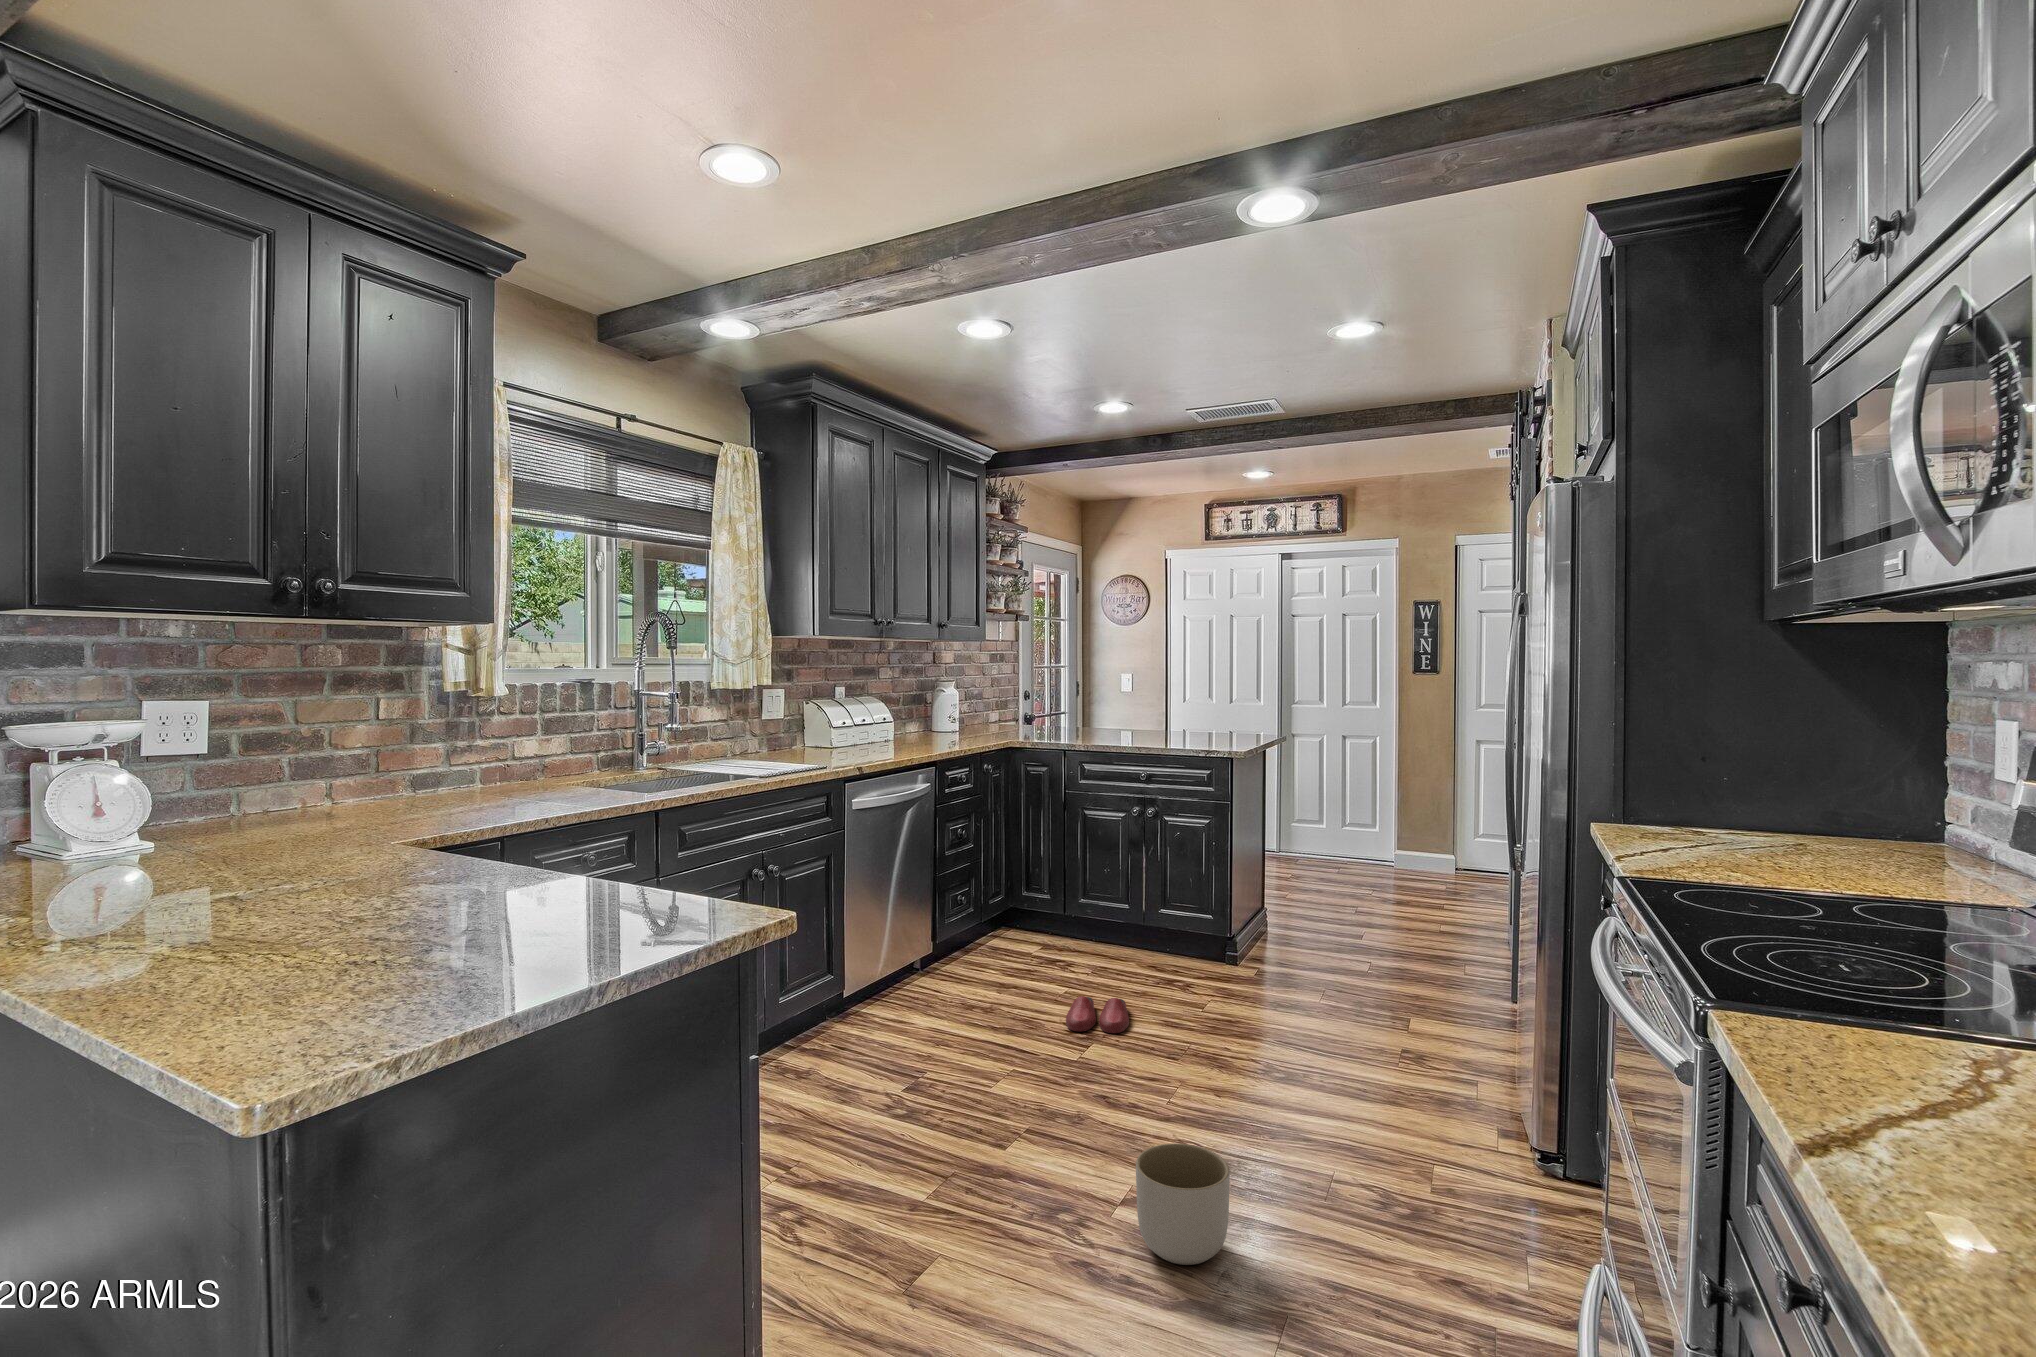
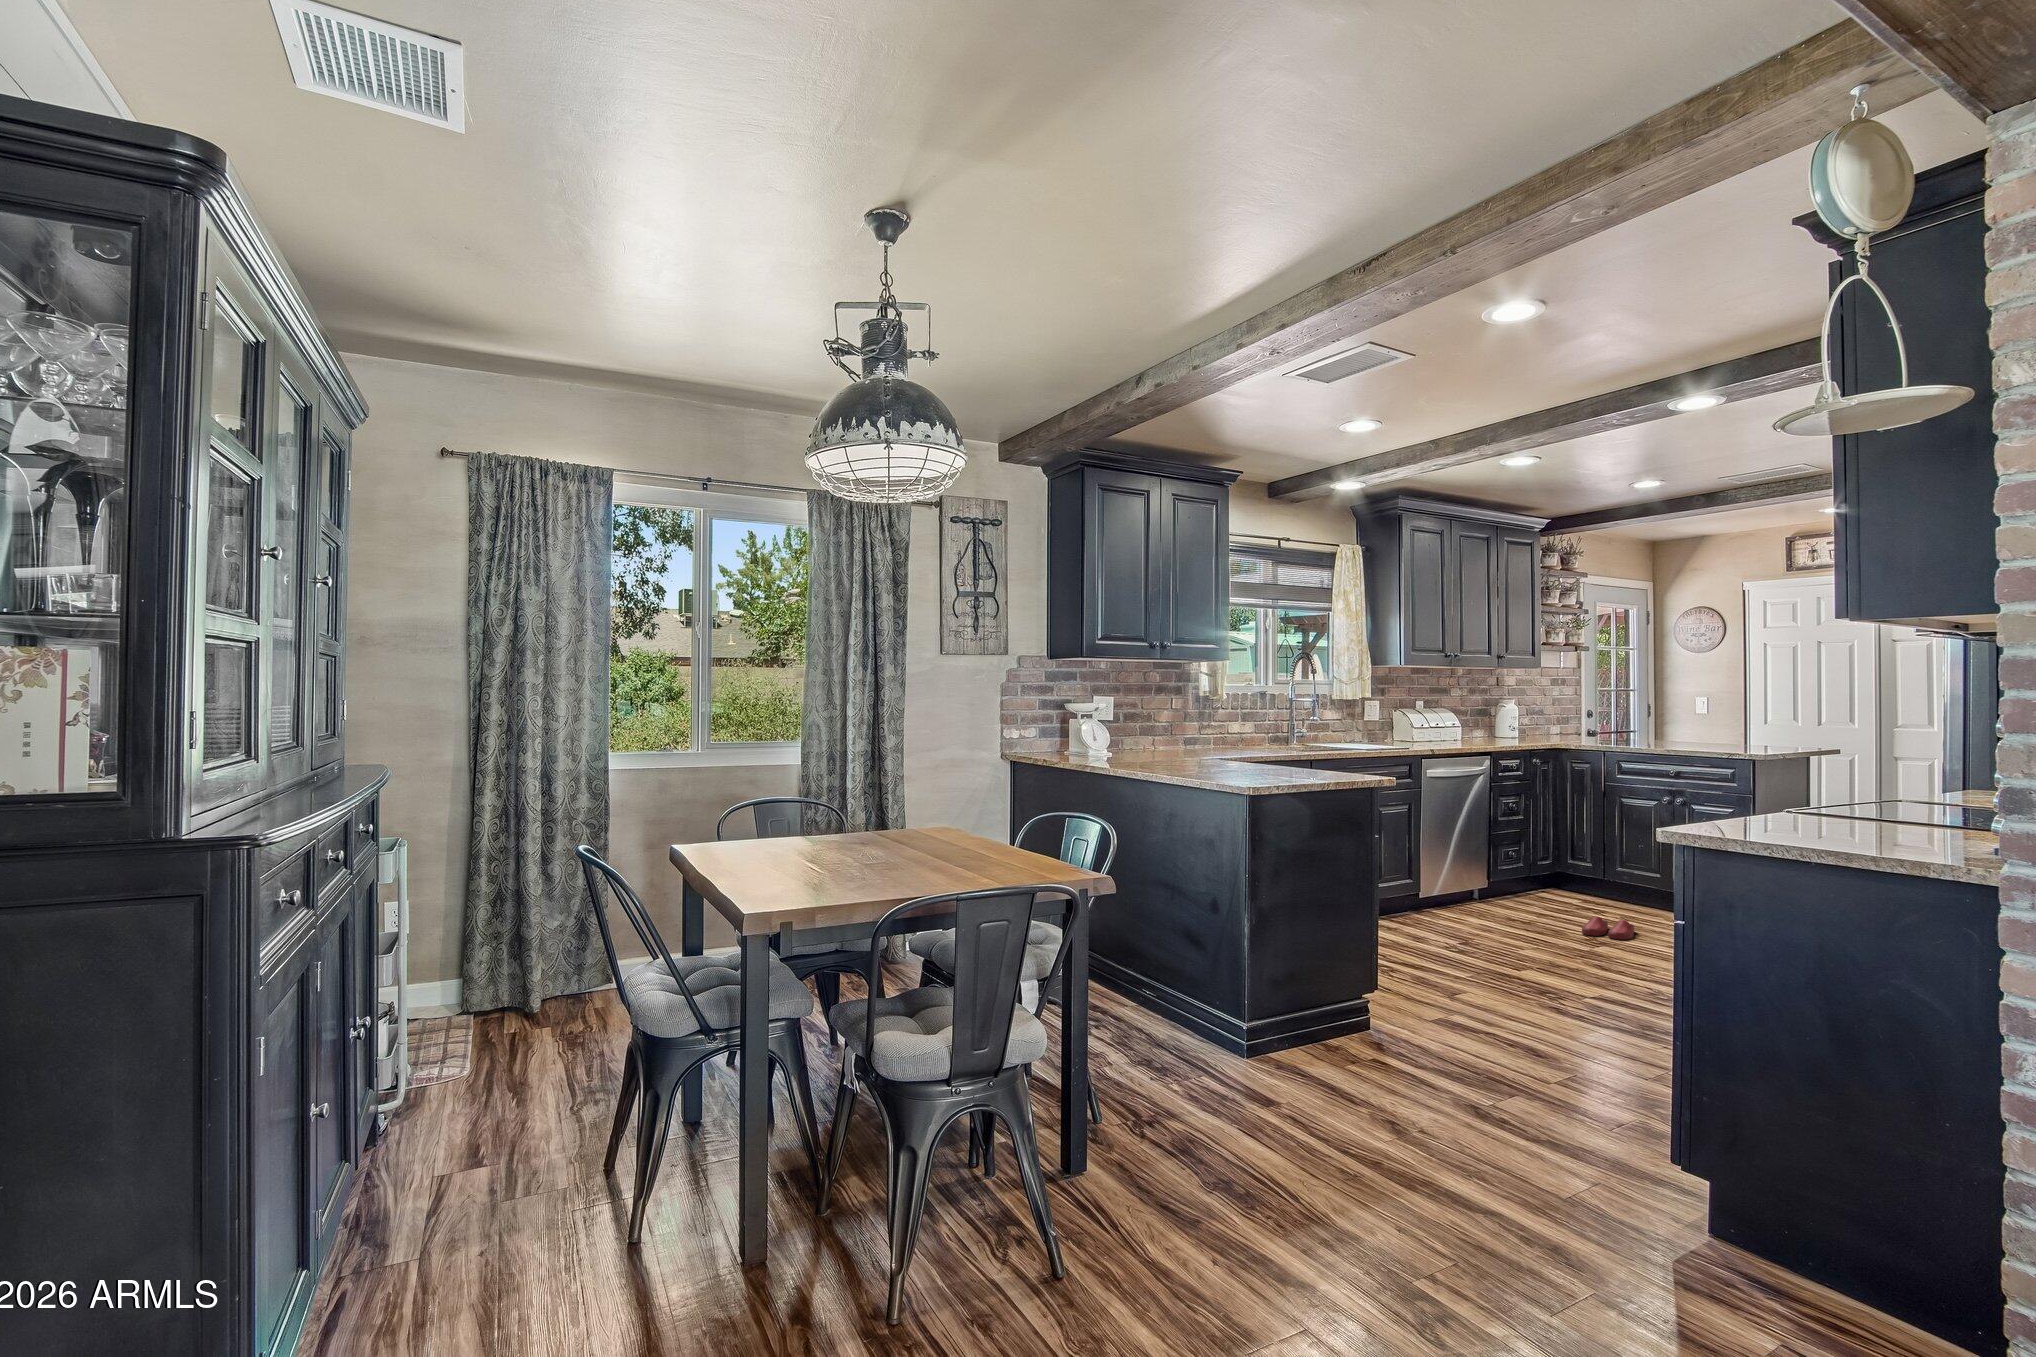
planter: present [1136,1144,1230,1265] -> none [1581,953,1641,1011]

